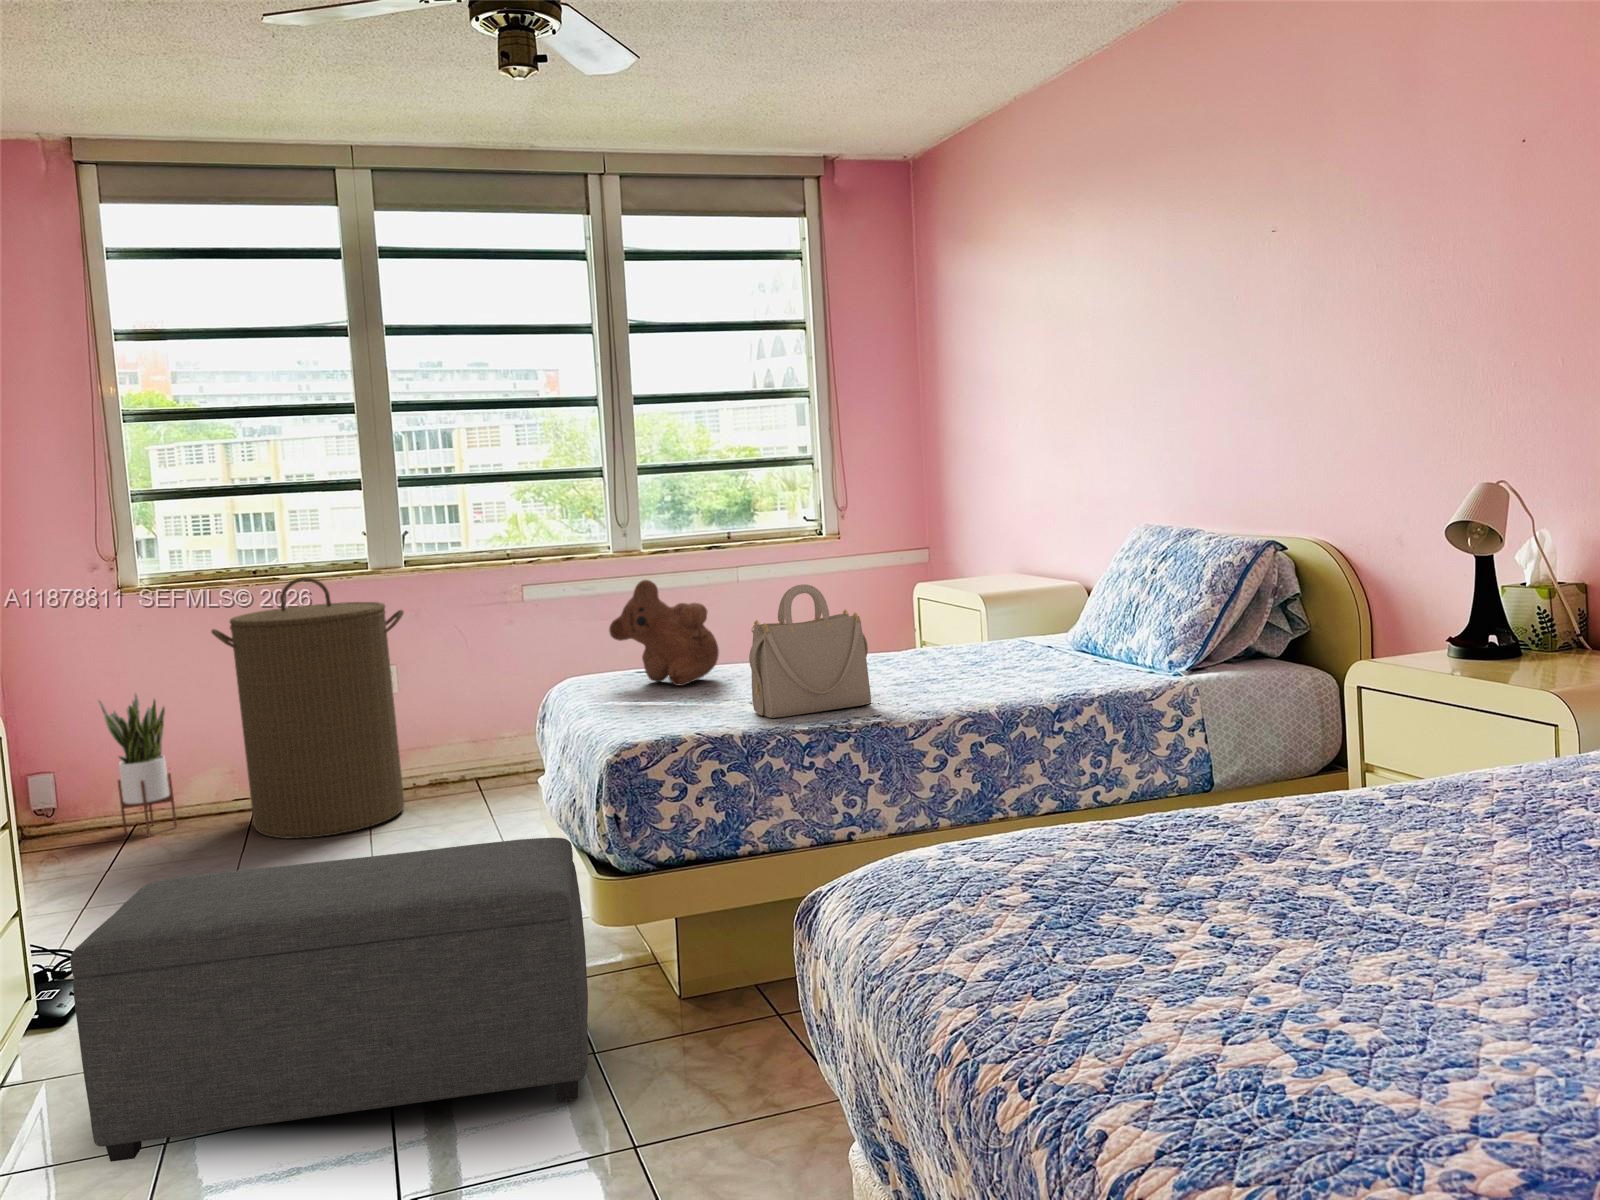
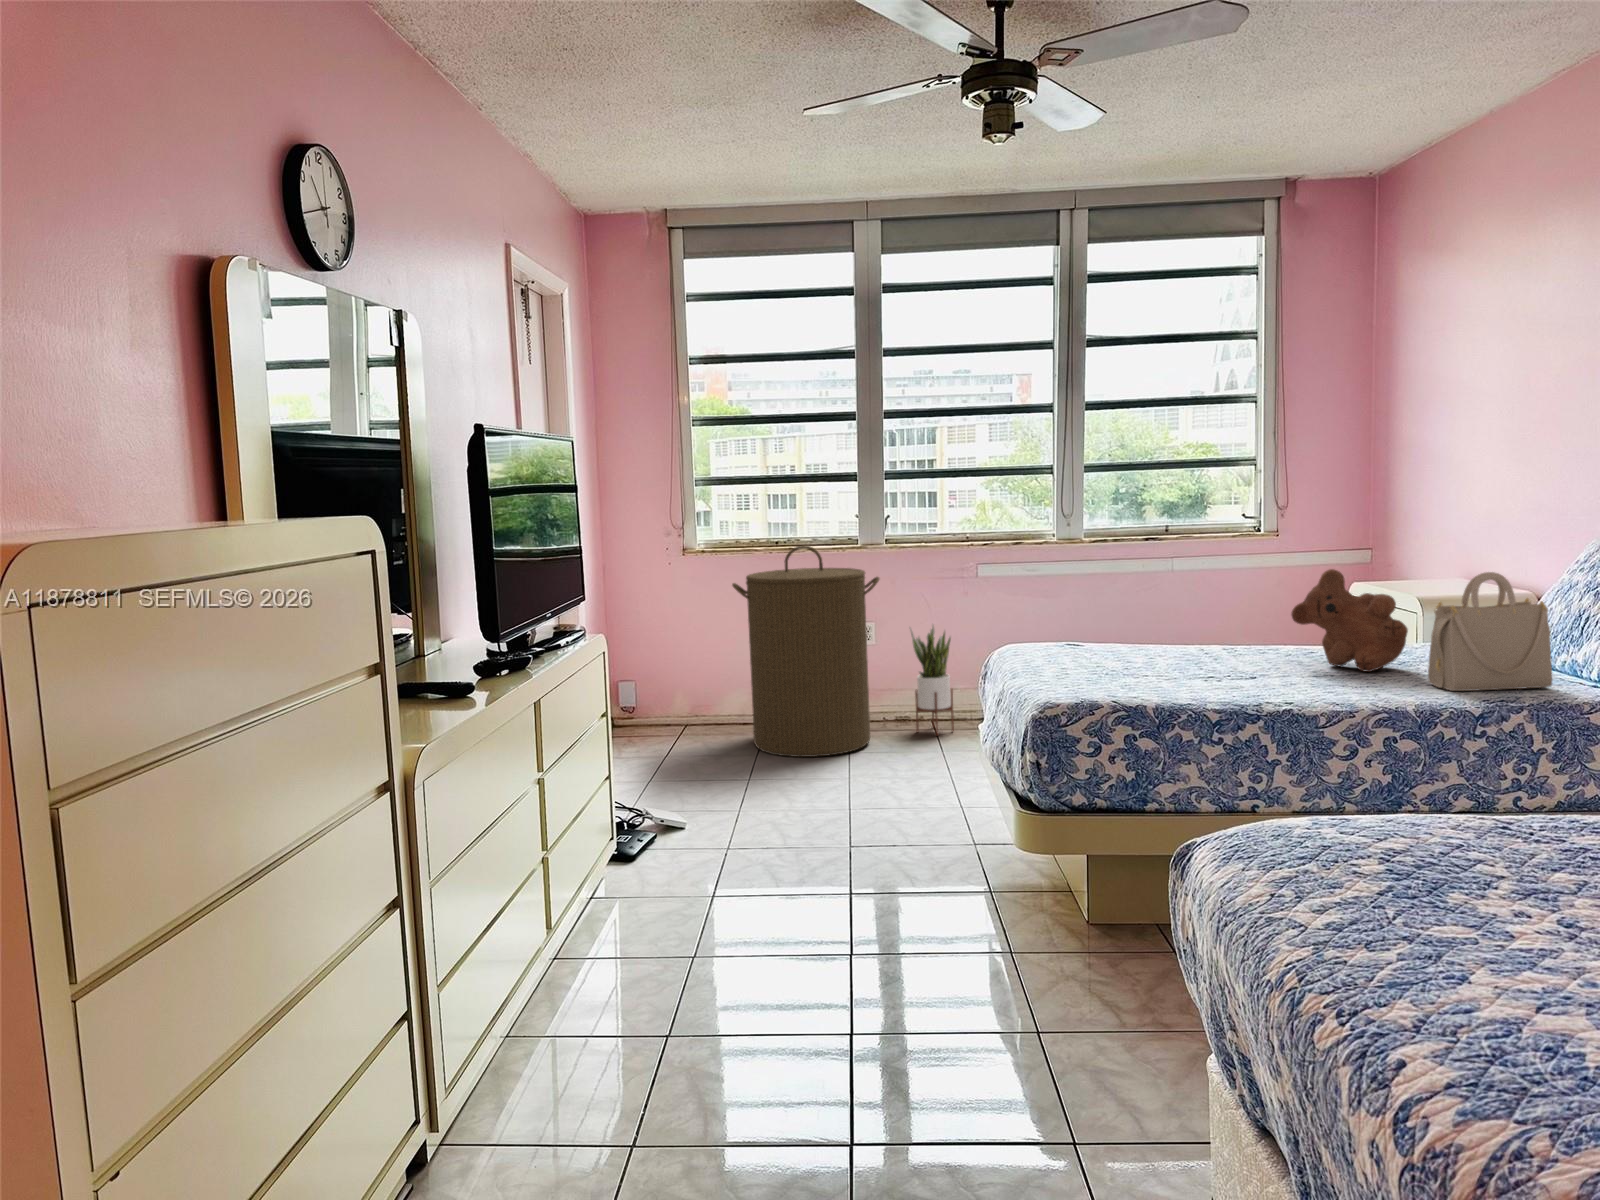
teddy bear: present [609,580,719,686] -> present [1291,569,1408,672]
handbag: present [749,584,871,718] -> present [1428,572,1553,691]
potted plant: present [98,694,177,836] -> present [910,625,954,735]
ottoman: present [70,838,588,1162] -> none [624,771,1004,993]

